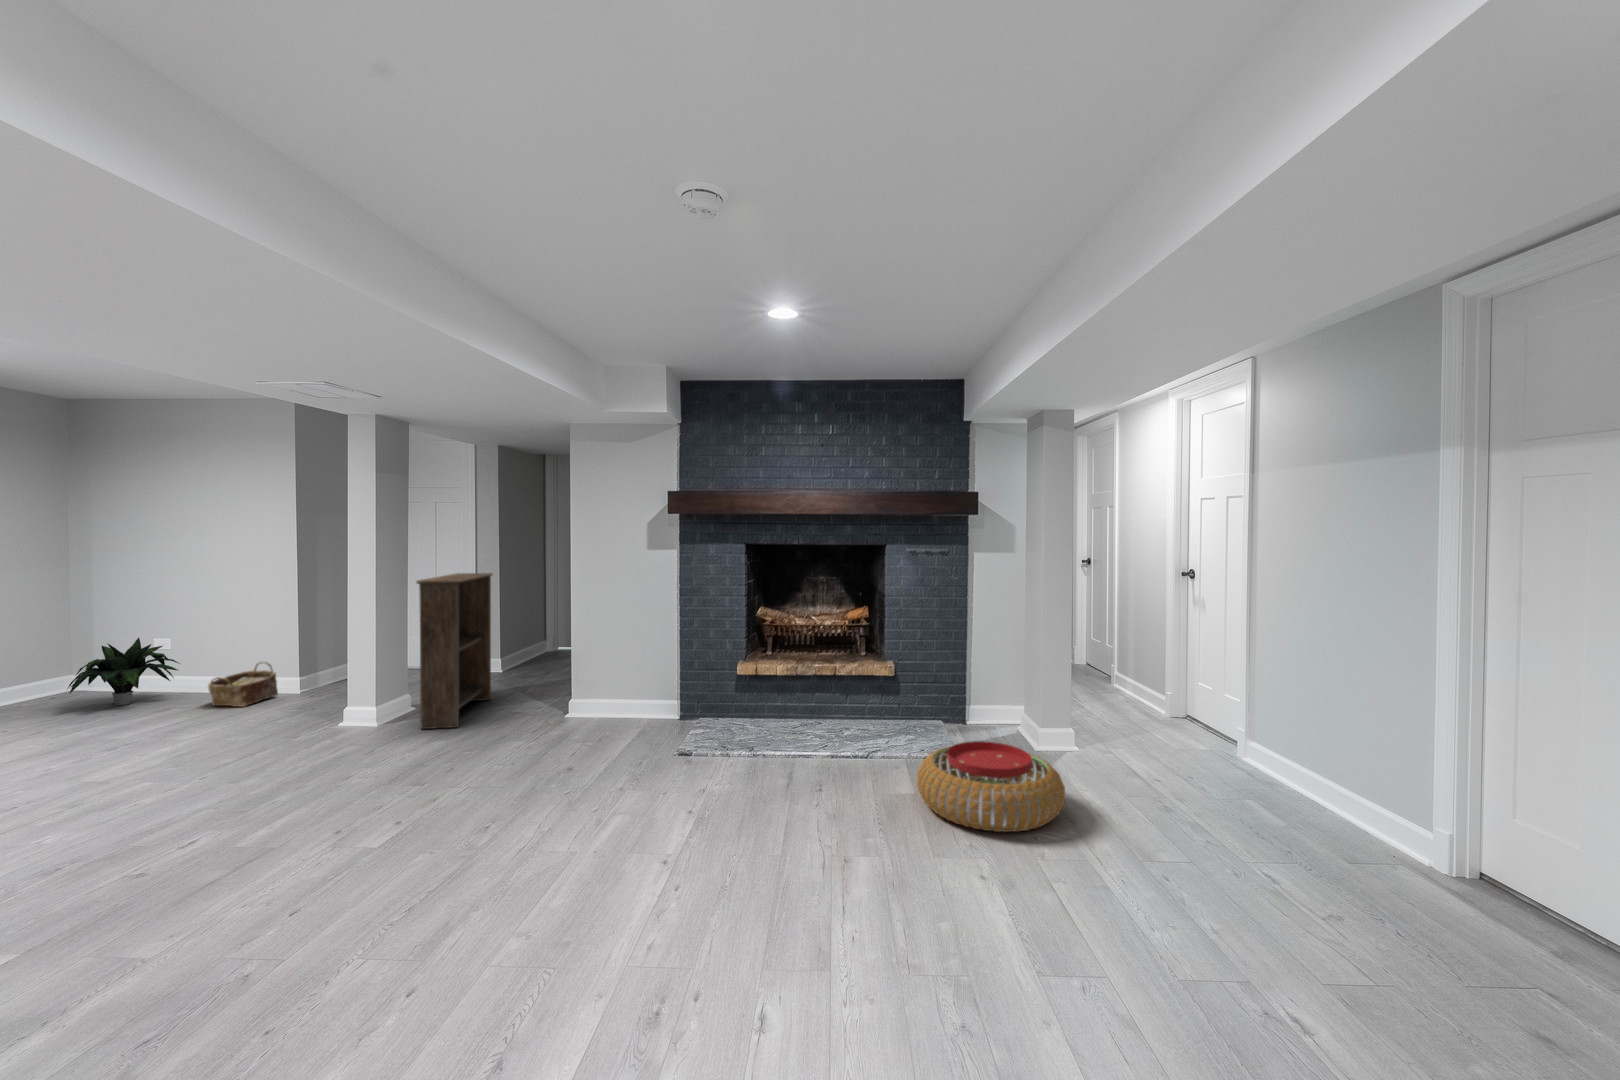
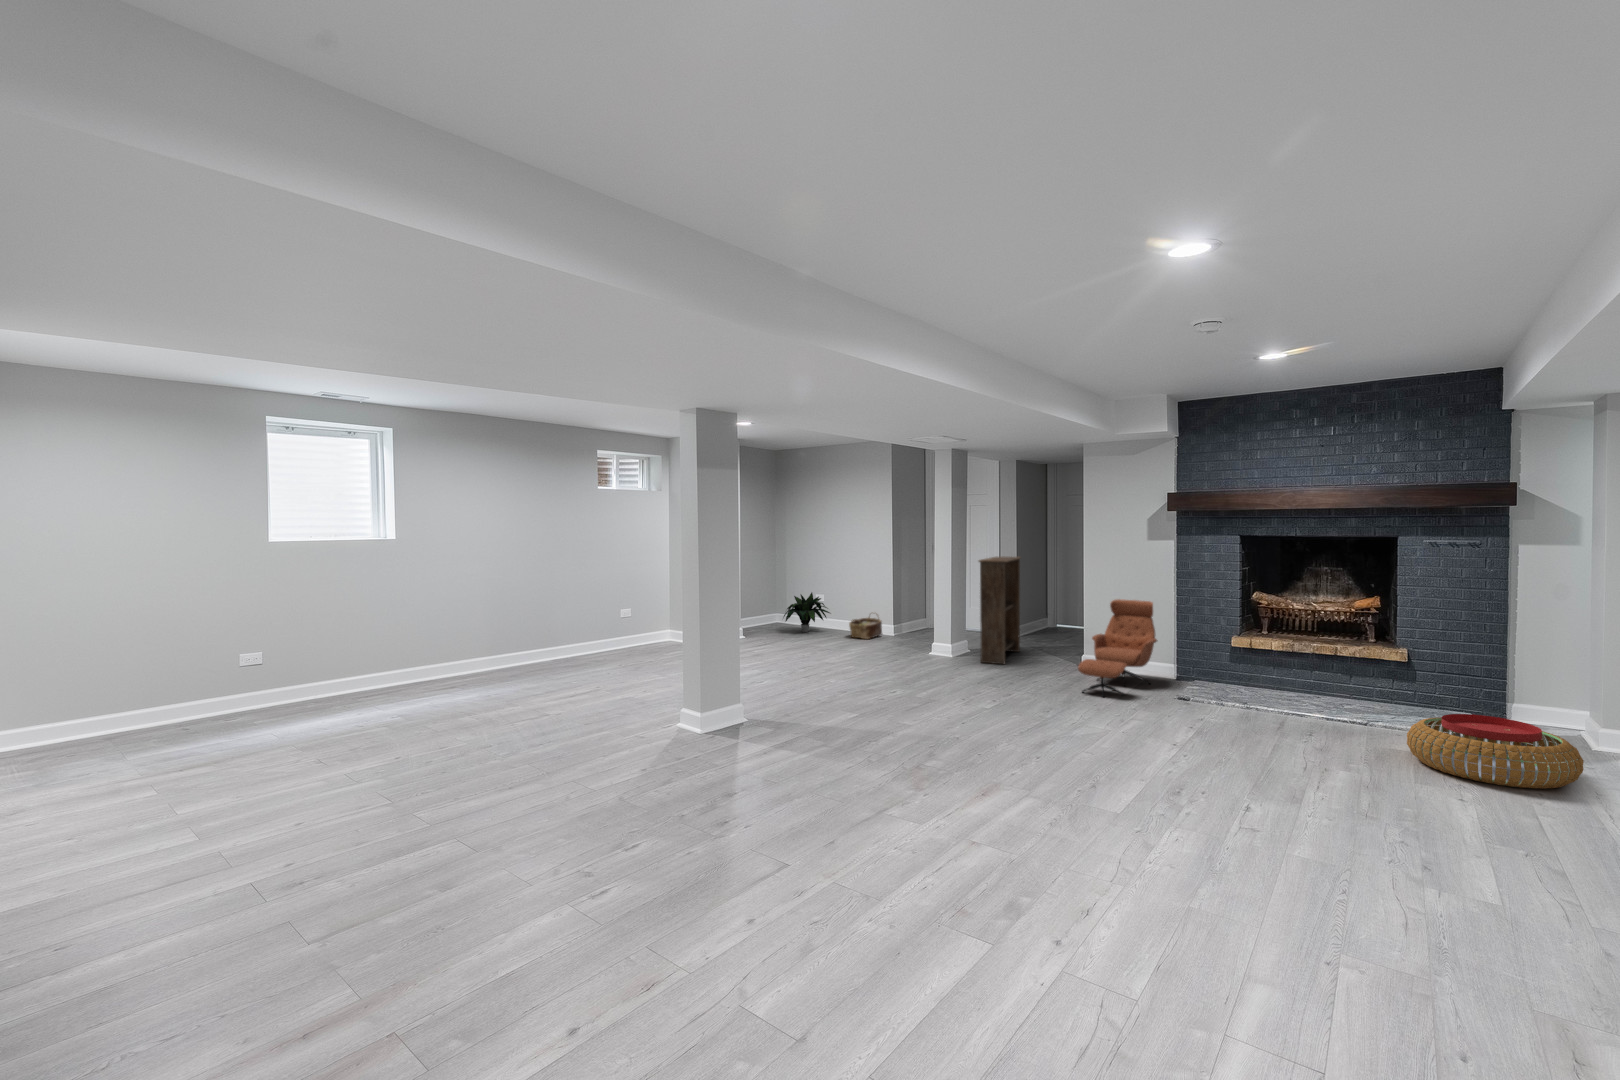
lounge chair: none [549,626,657,770] -> present [1078,599,1157,697]

